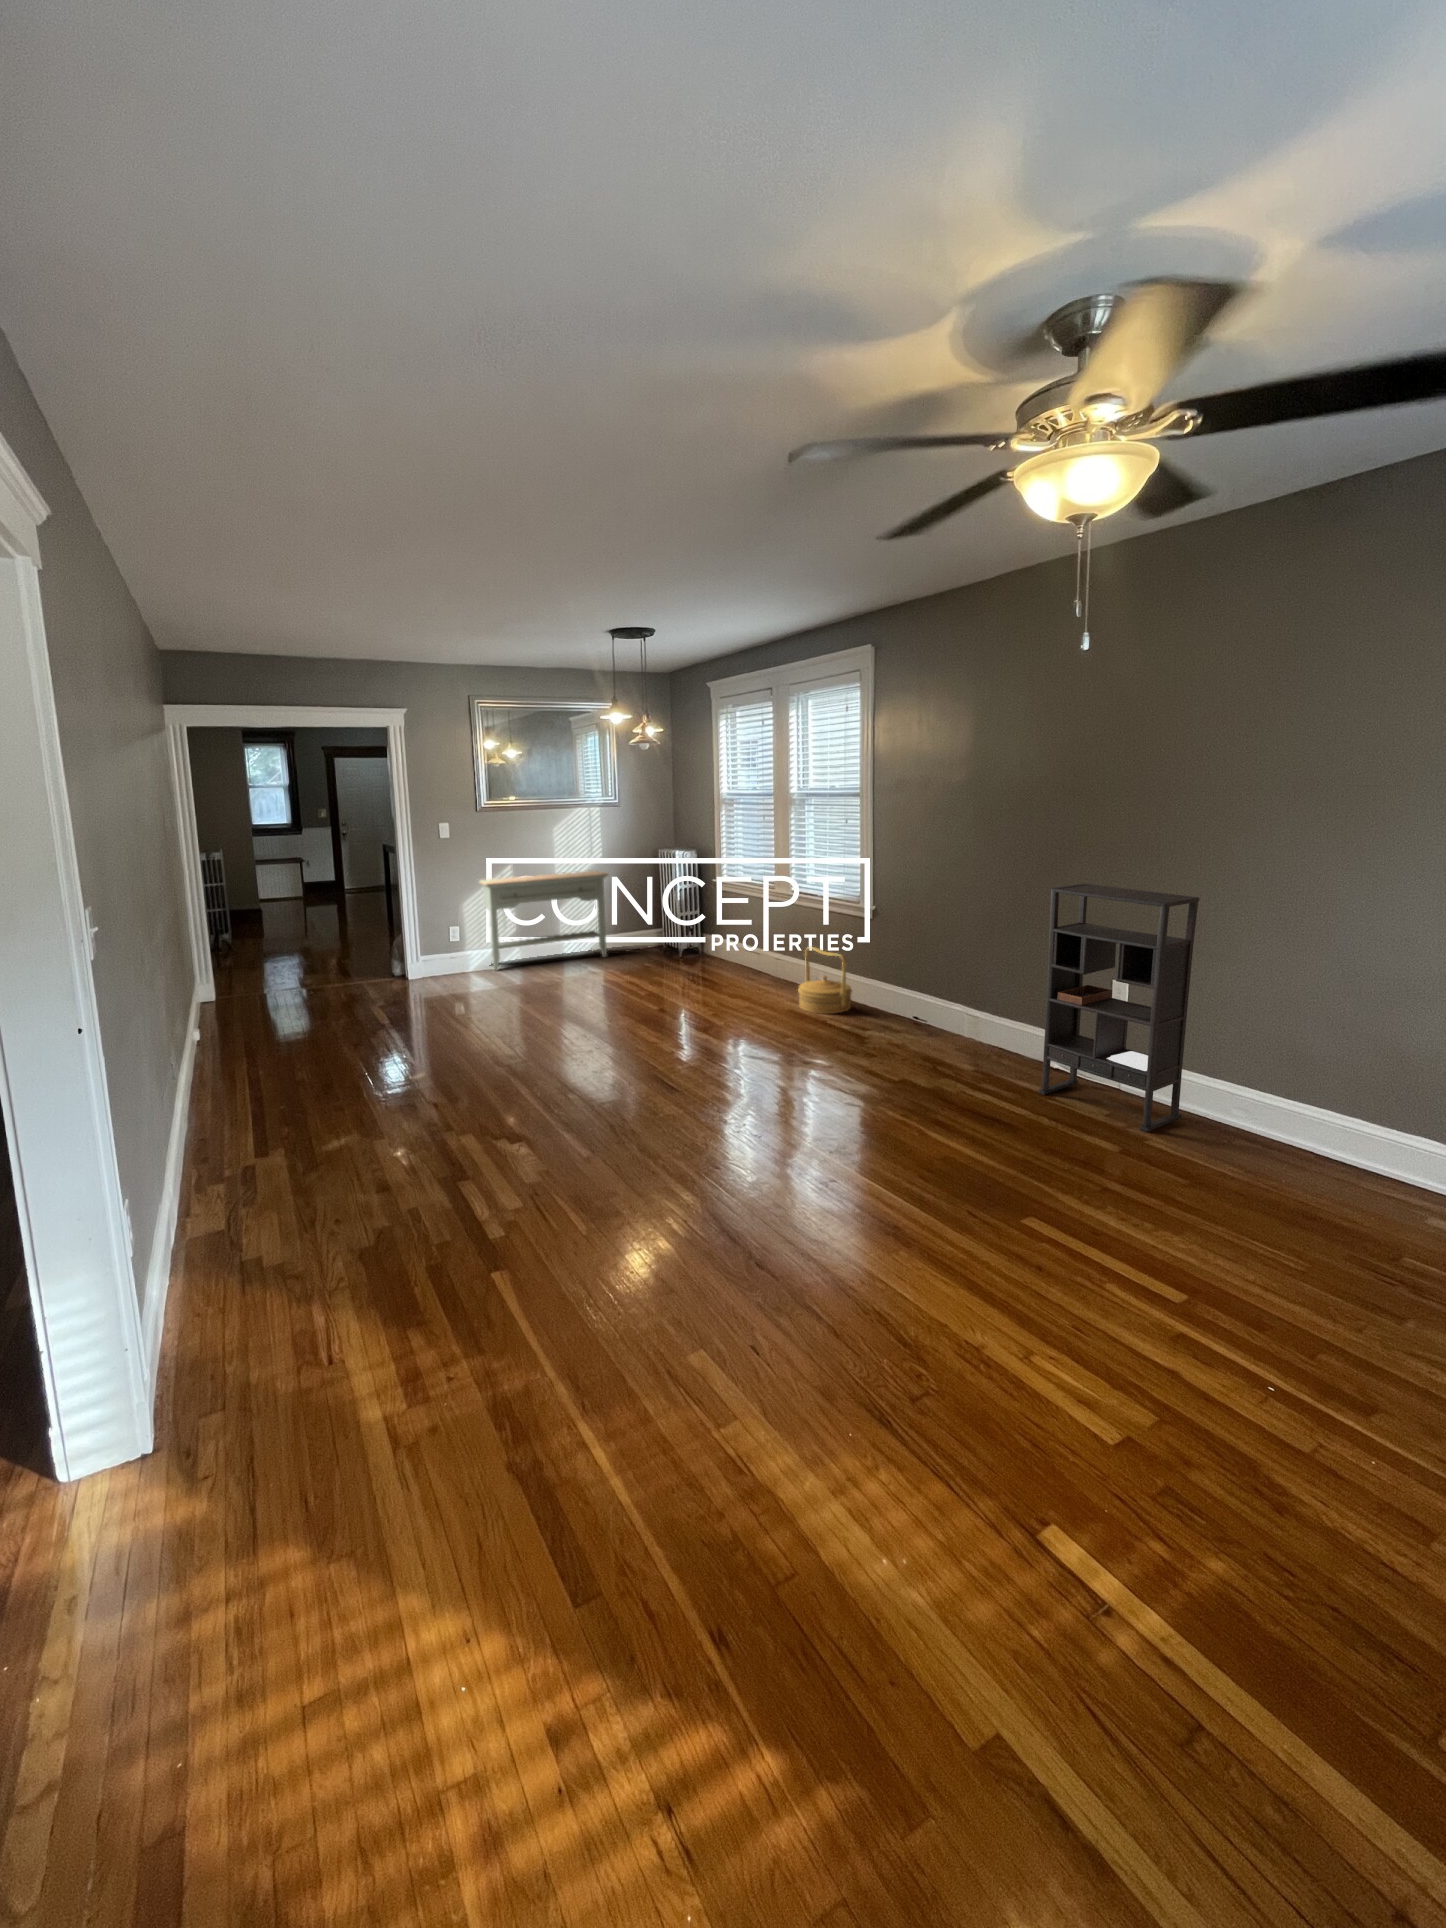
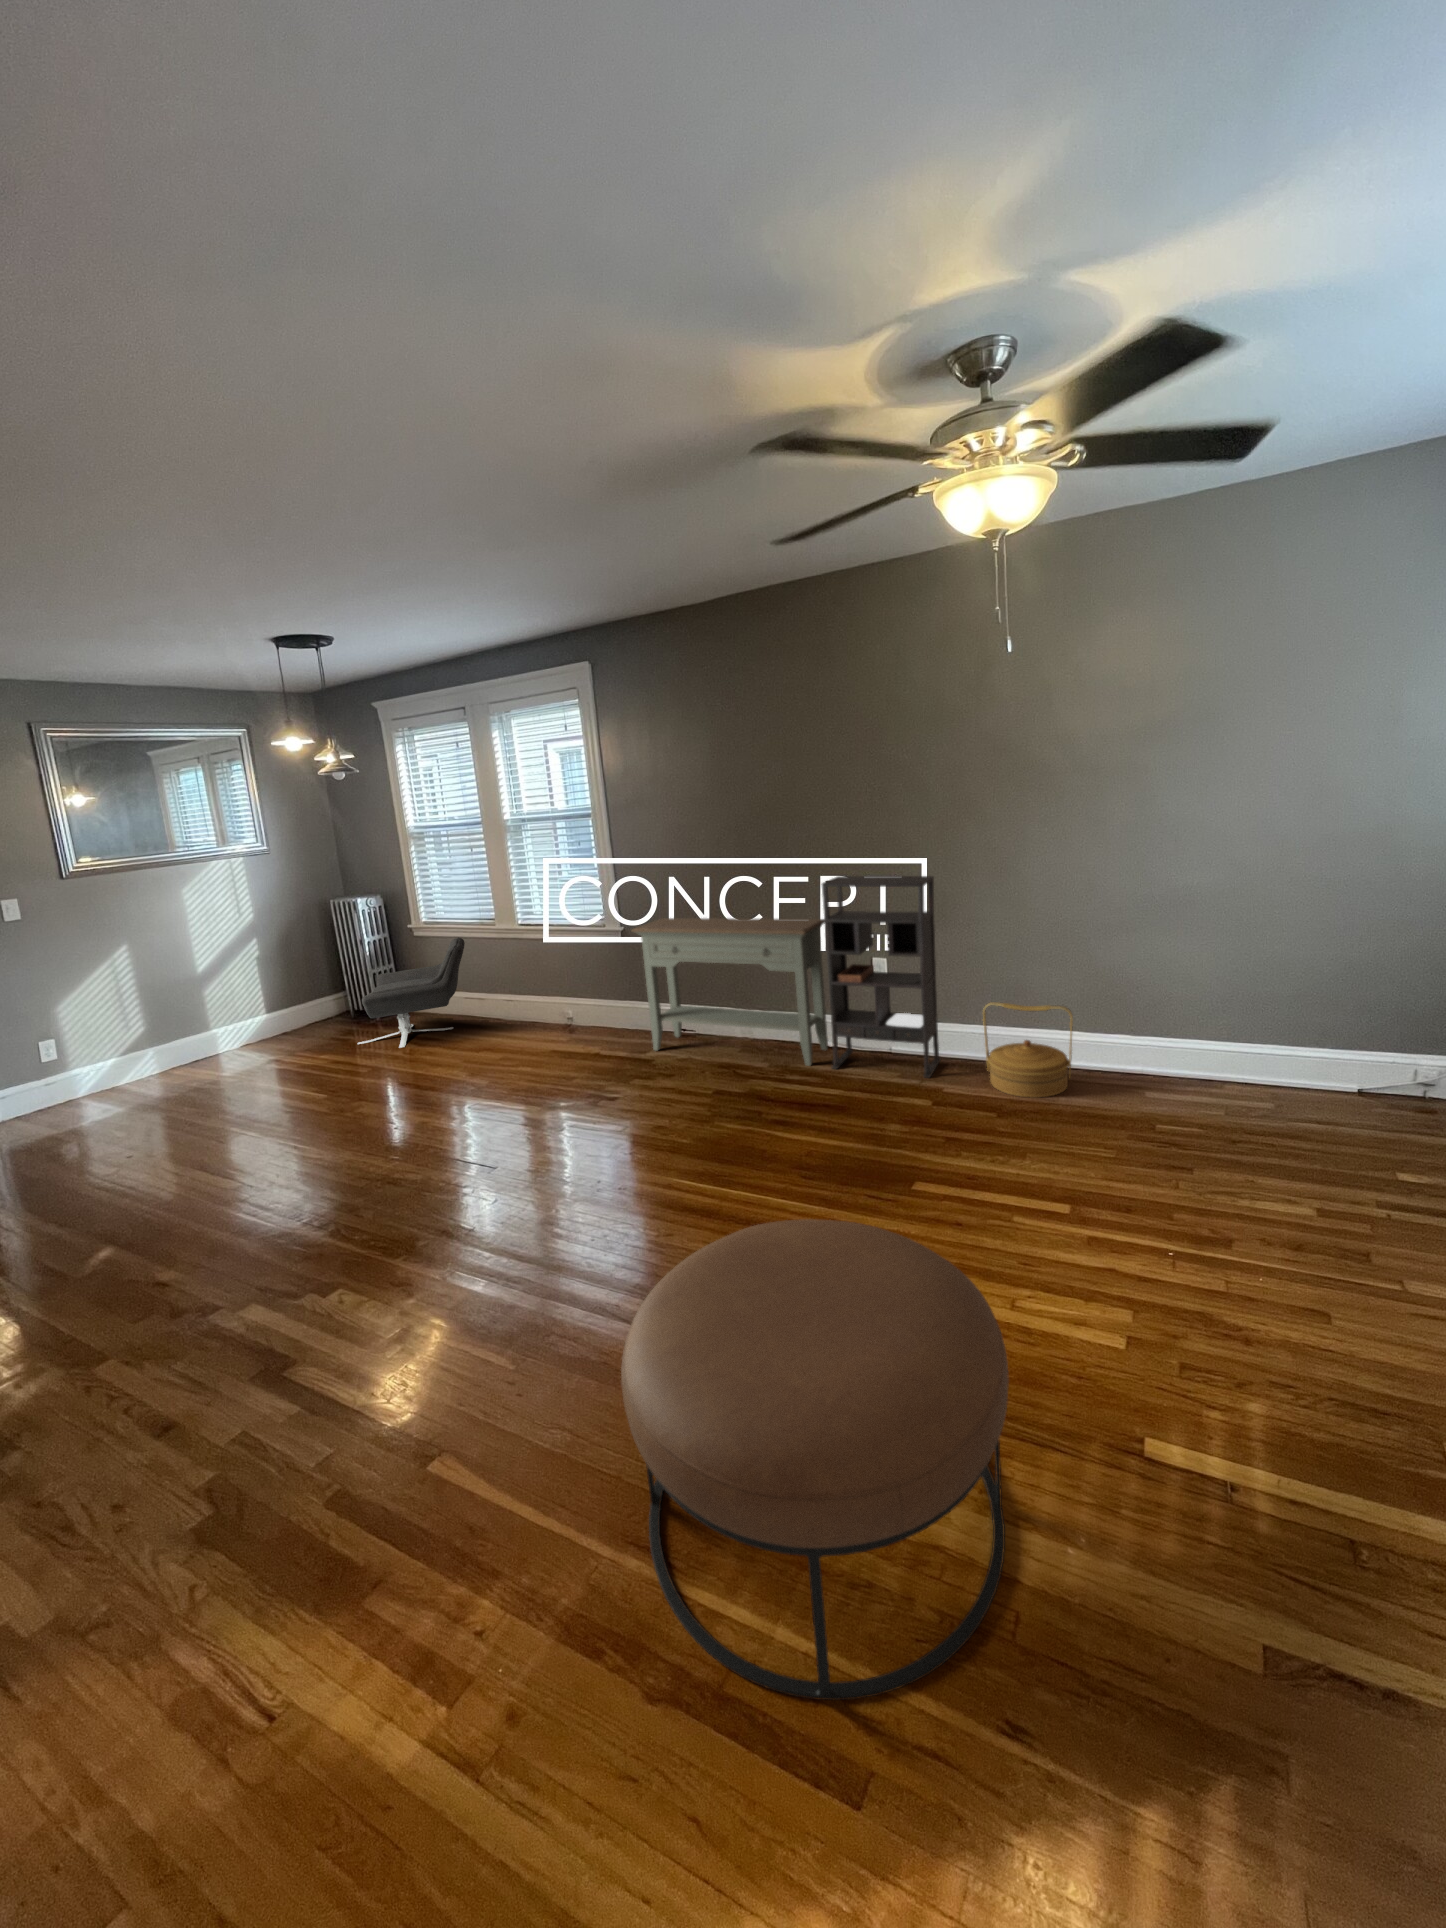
console table: present [479,871,608,971] -> present [632,918,828,1066]
lounge chair: none [650,896,746,982] -> present [358,937,465,1048]
woven basket: present [798,947,852,1014] -> present [983,1002,1073,1098]
ottoman: none [551,1168,882,1543] -> present [621,1219,1009,1700]

